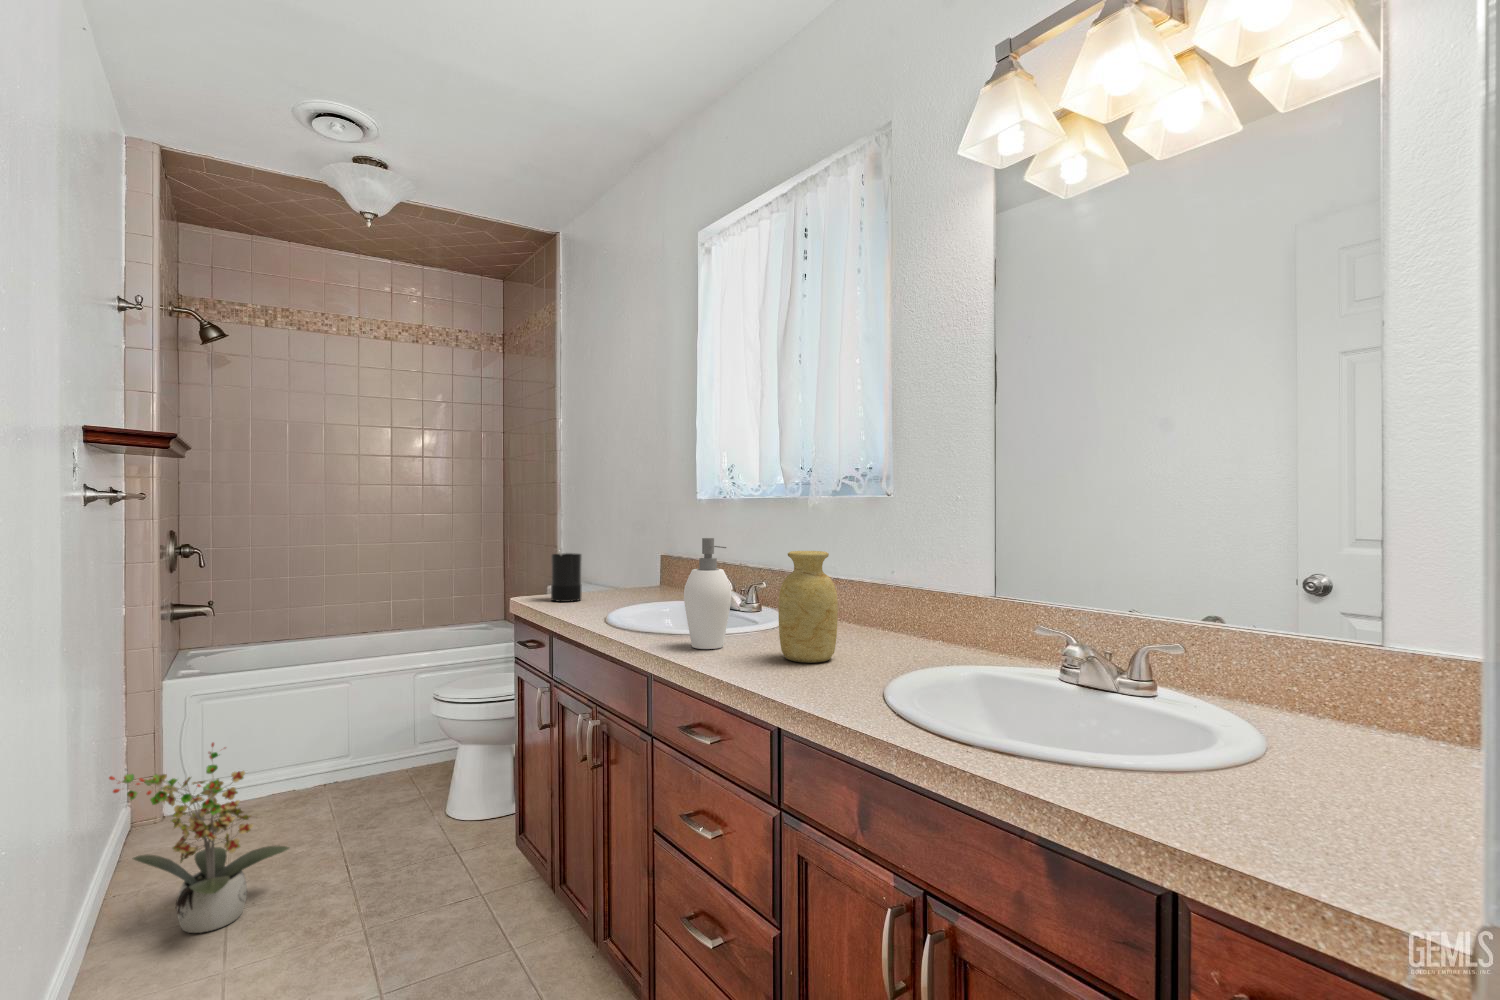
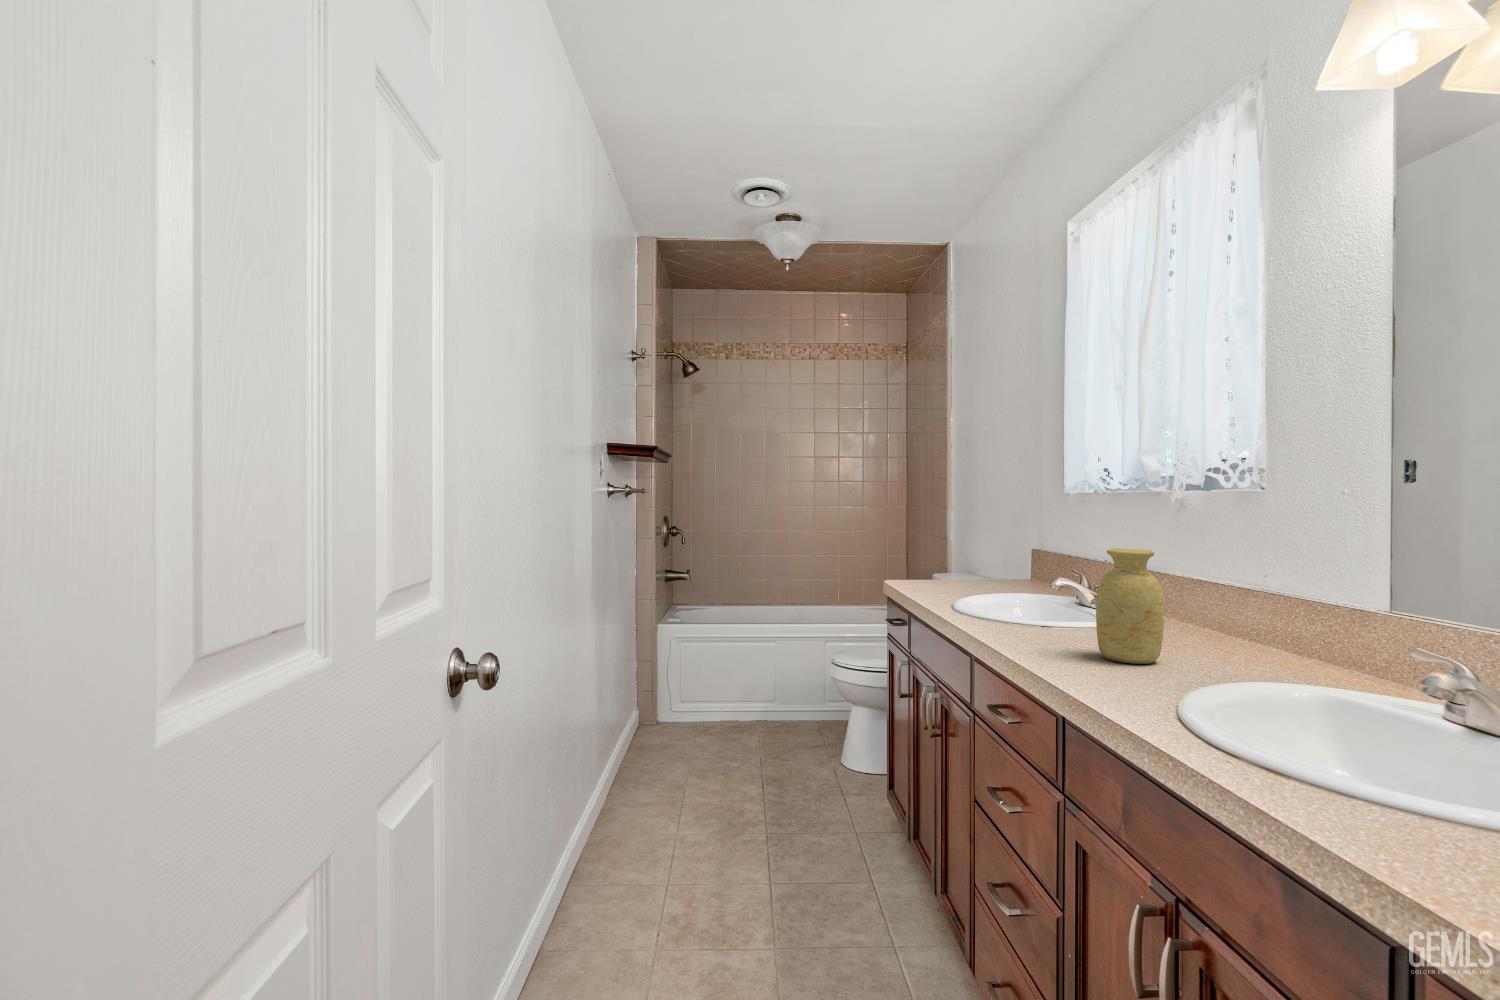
soap dispenser: present [684,538,732,649] -> none [1007,533,1057,640]
candle: present [551,552,582,602] -> none [918,540,946,588]
potted plant: present [109,743,289,933] -> none [617,672,723,807]

